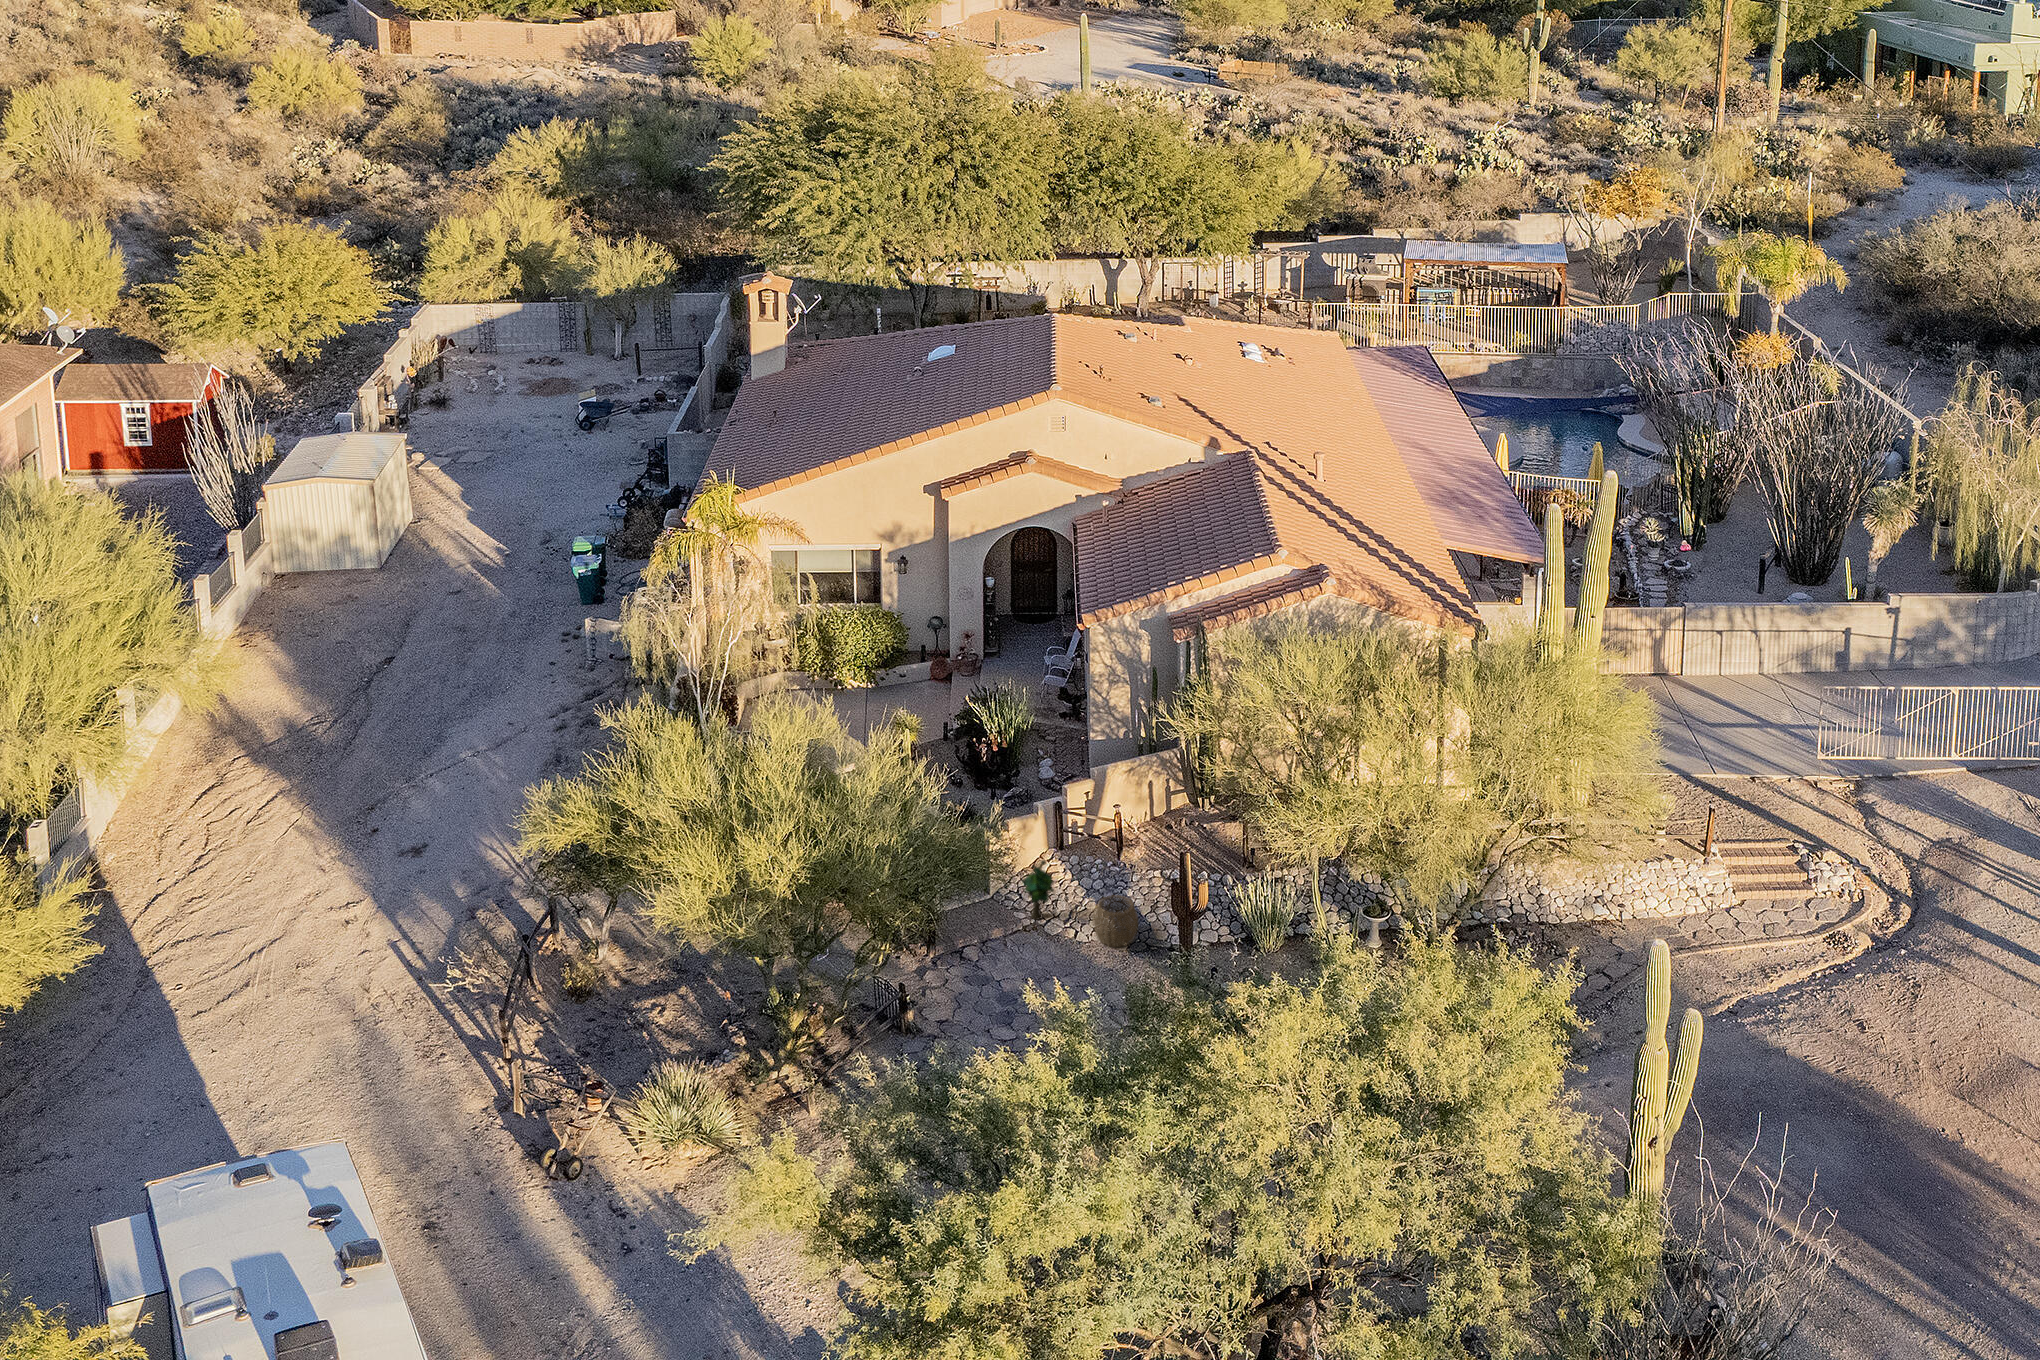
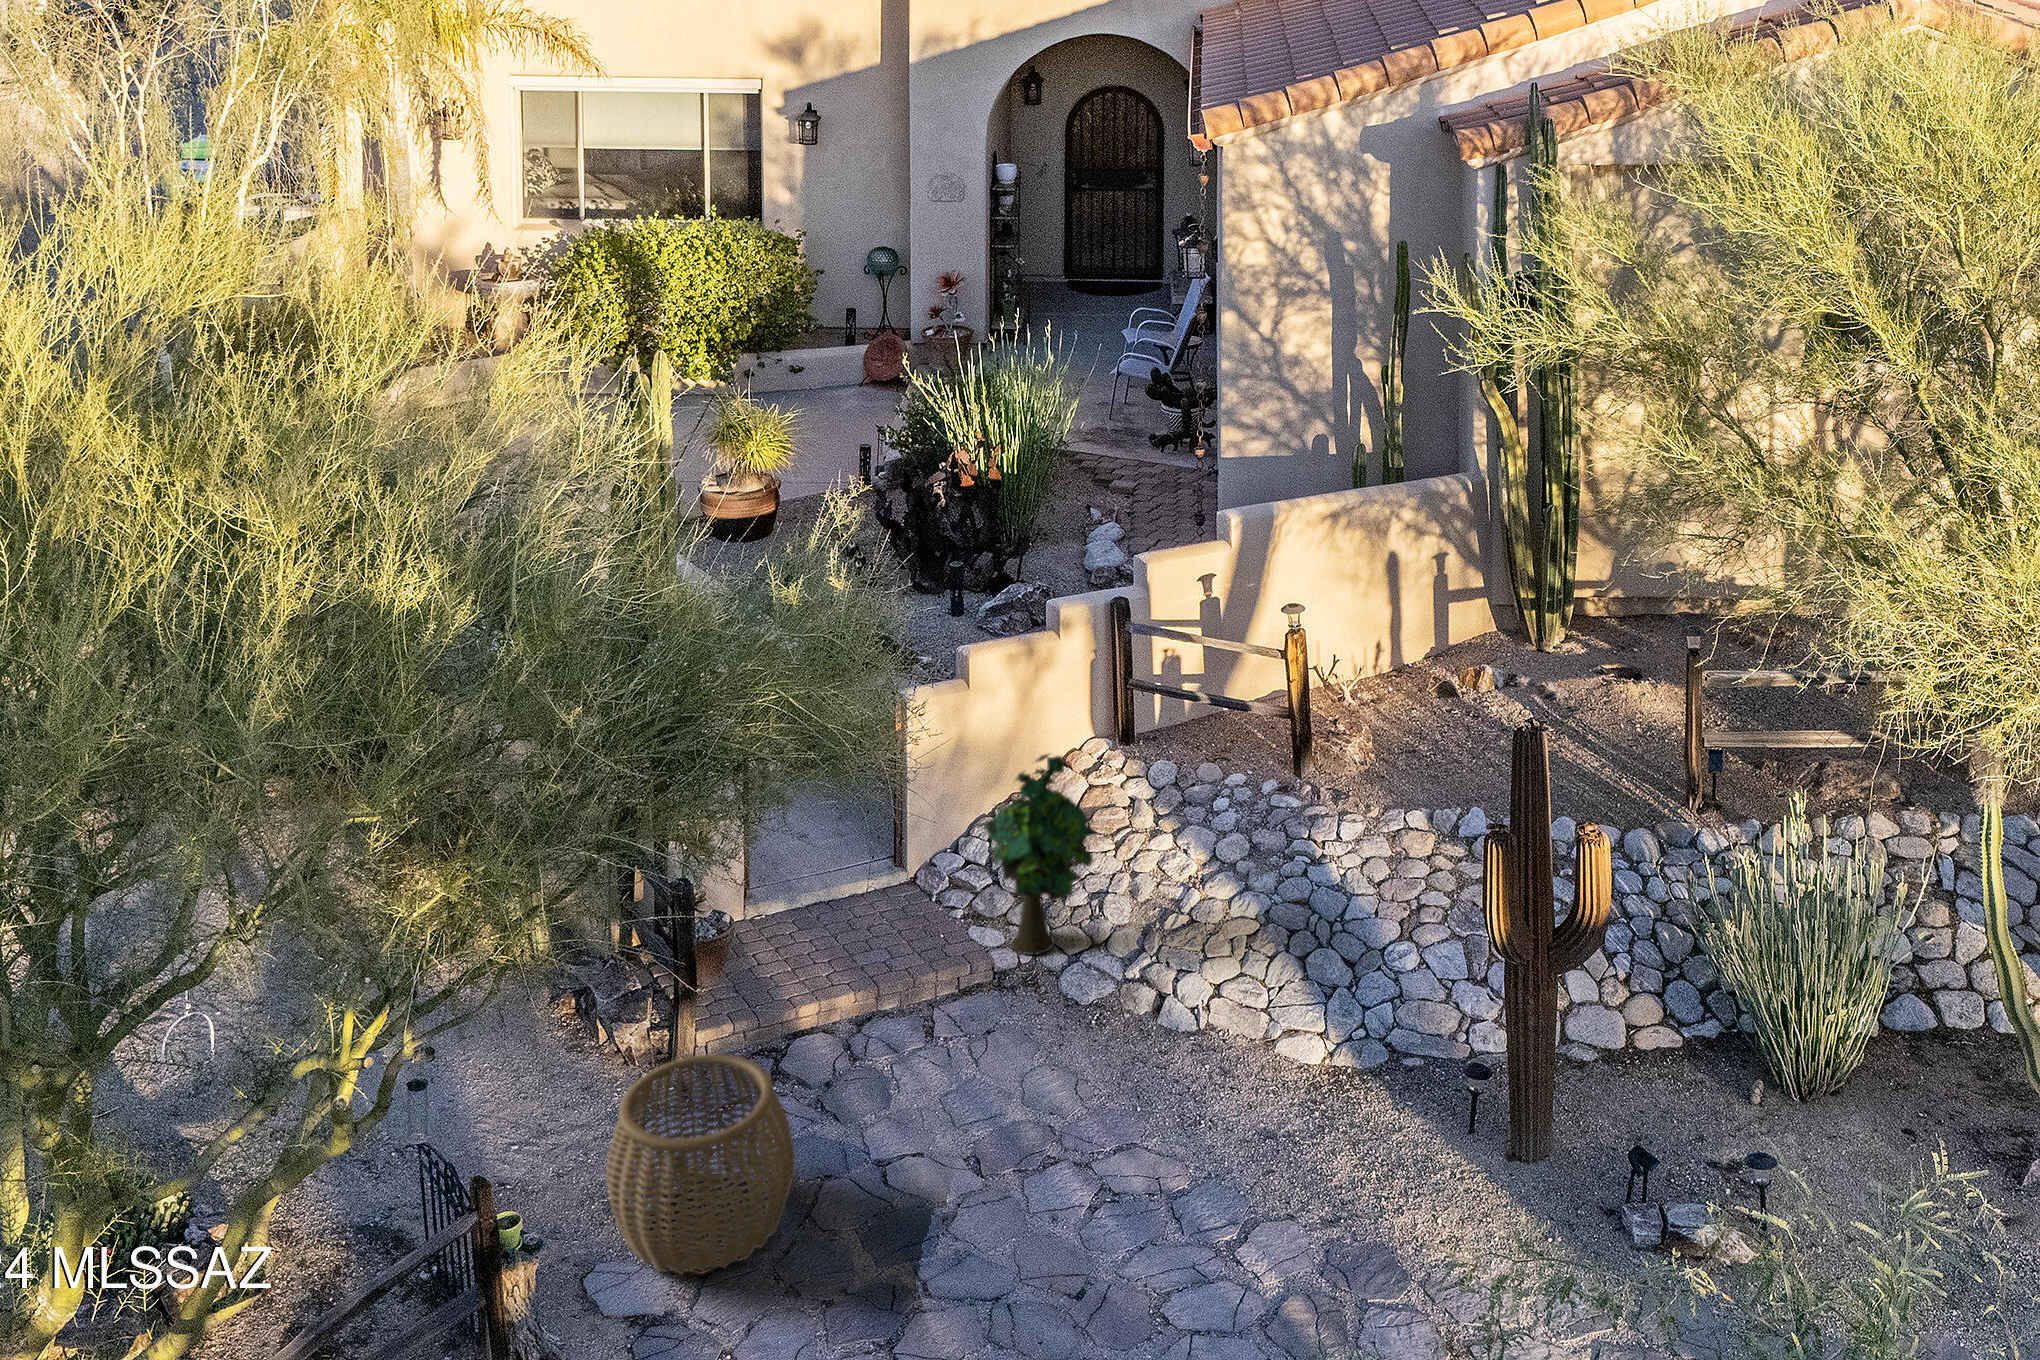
woven basket: present [1093,895,1138,947] -> present [606,1054,795,1274]

